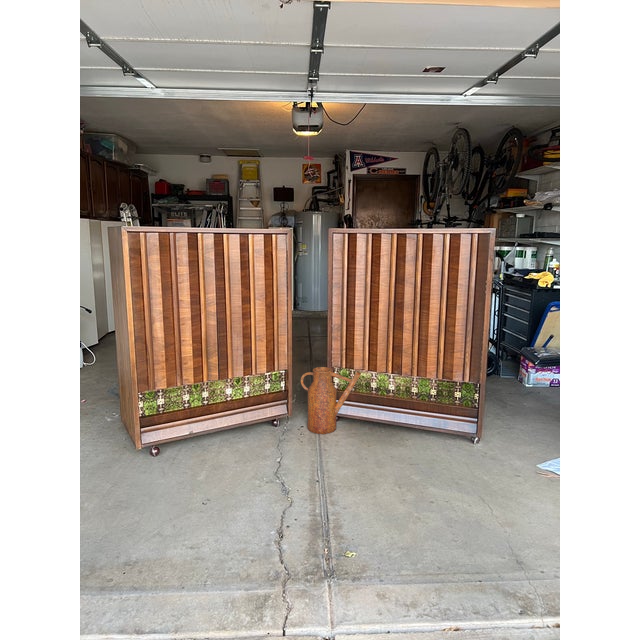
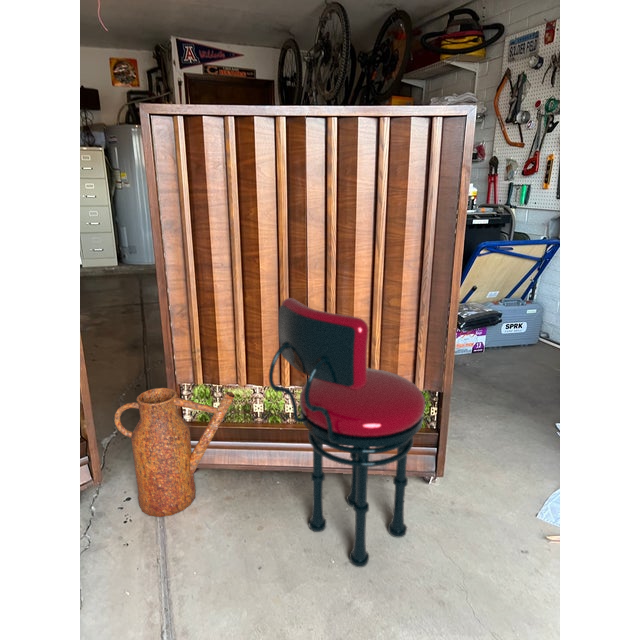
stool: none [375,321,459,466] -> present [269,298,425,567]

